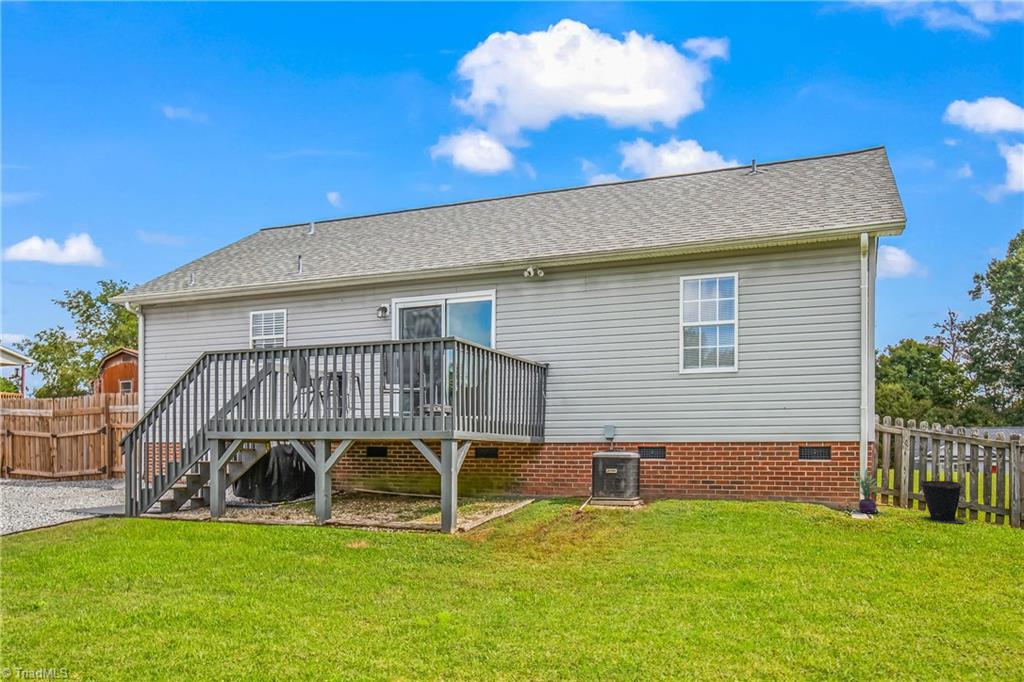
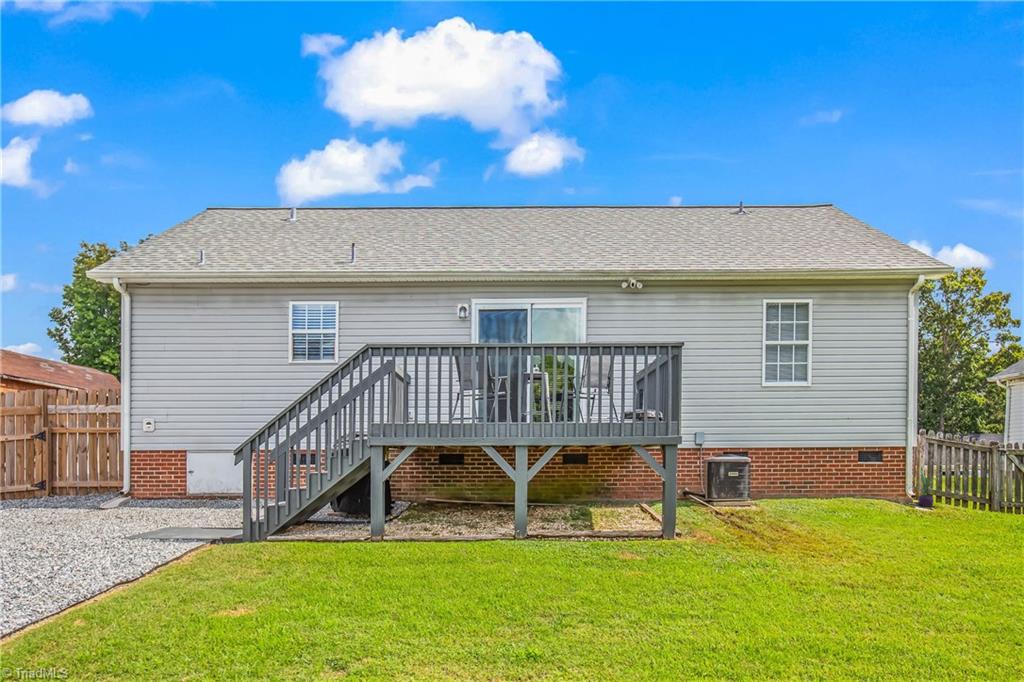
bucket: present [920,480,964,523] -> none [966,478,1008,513]

